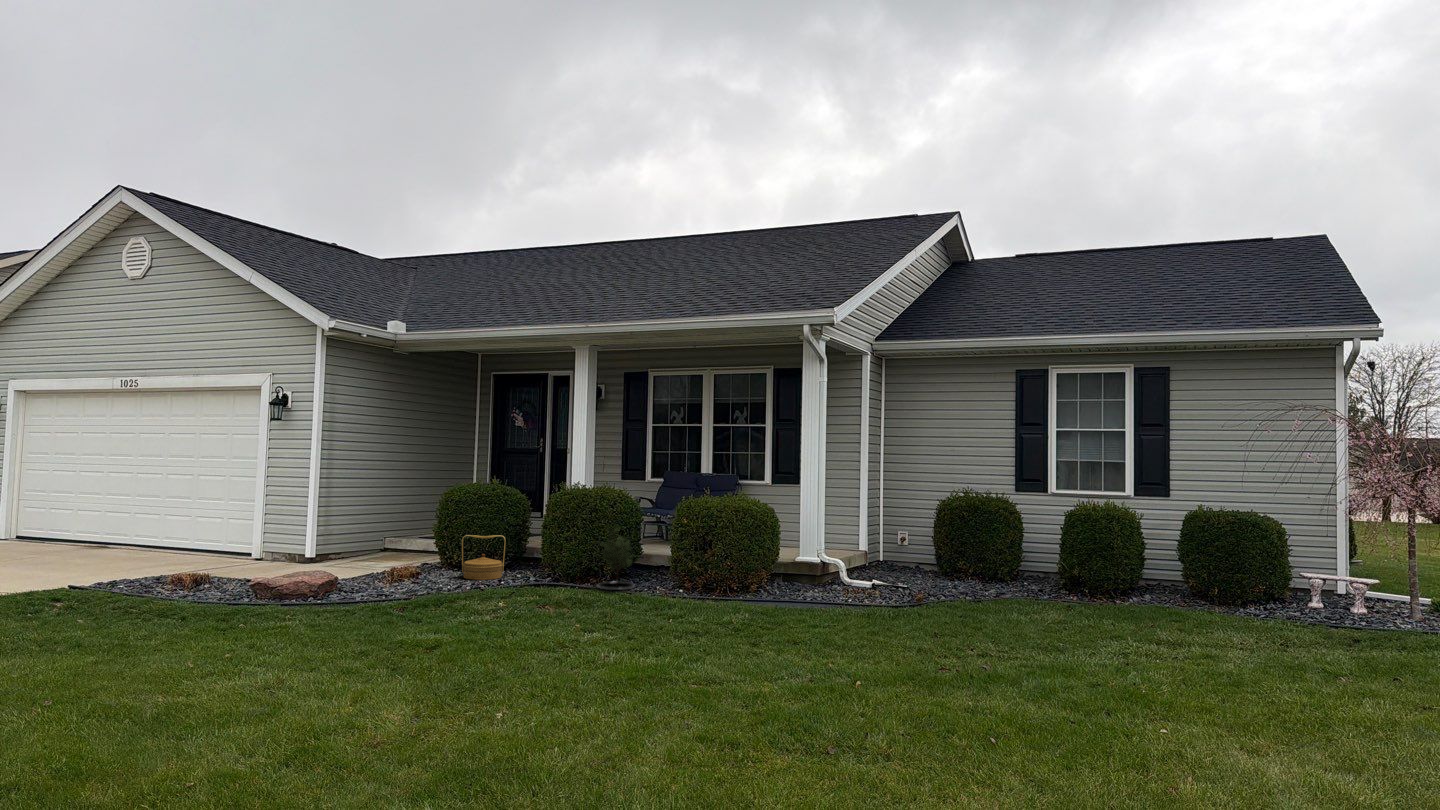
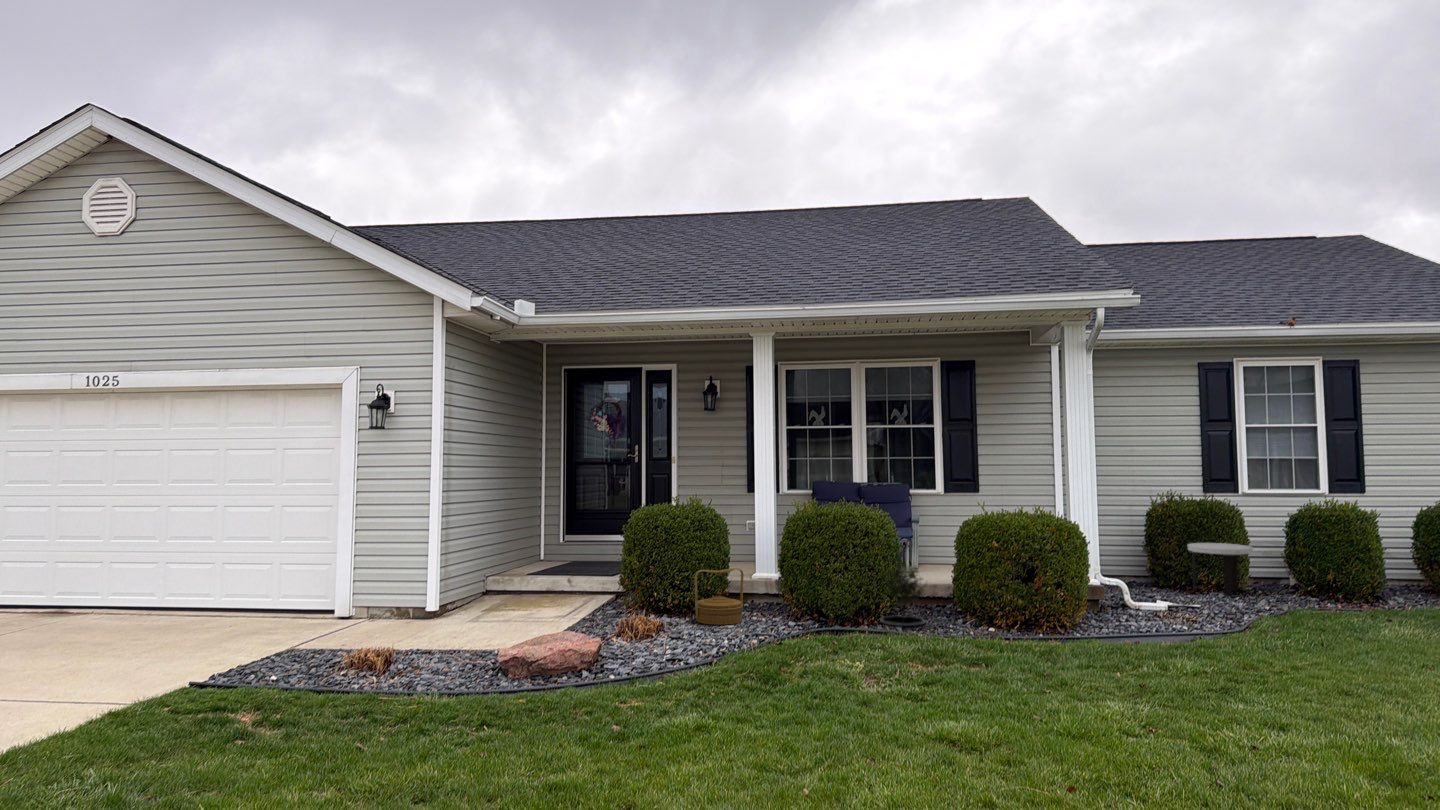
side table: none [941,537,999,587] -> present [1187,543,1253,596]

